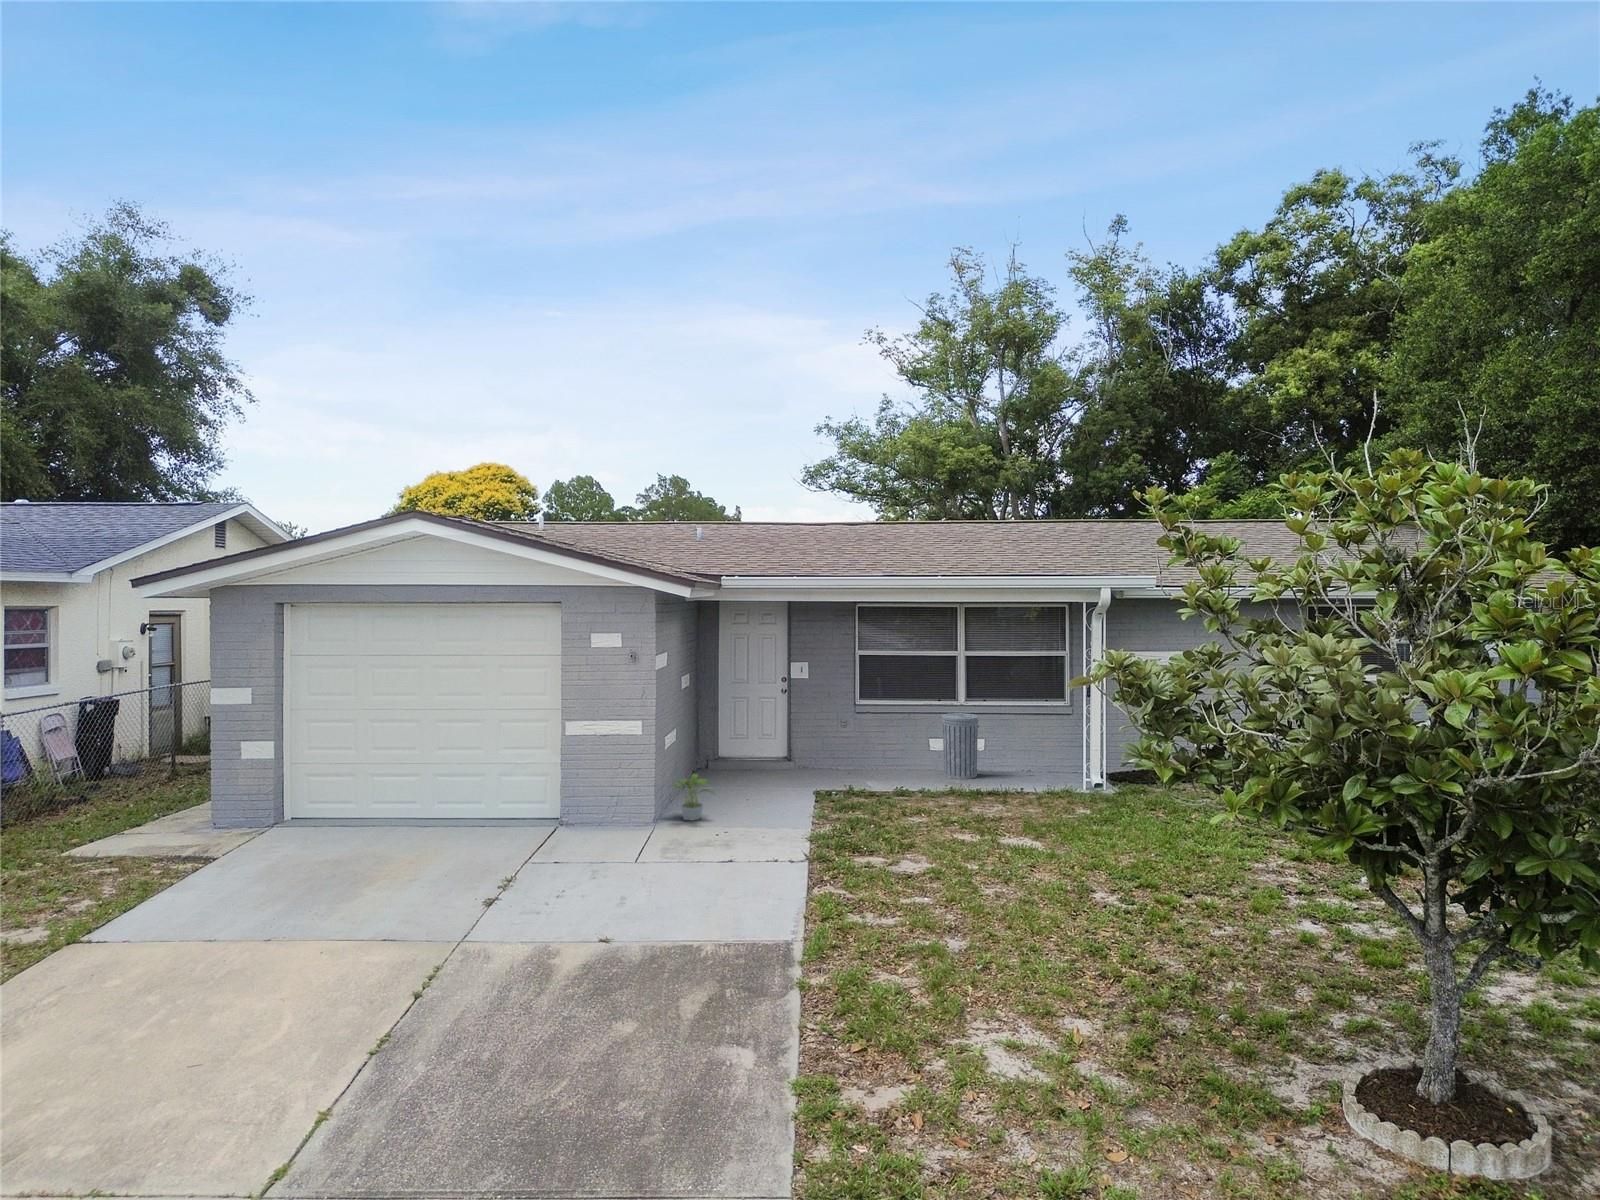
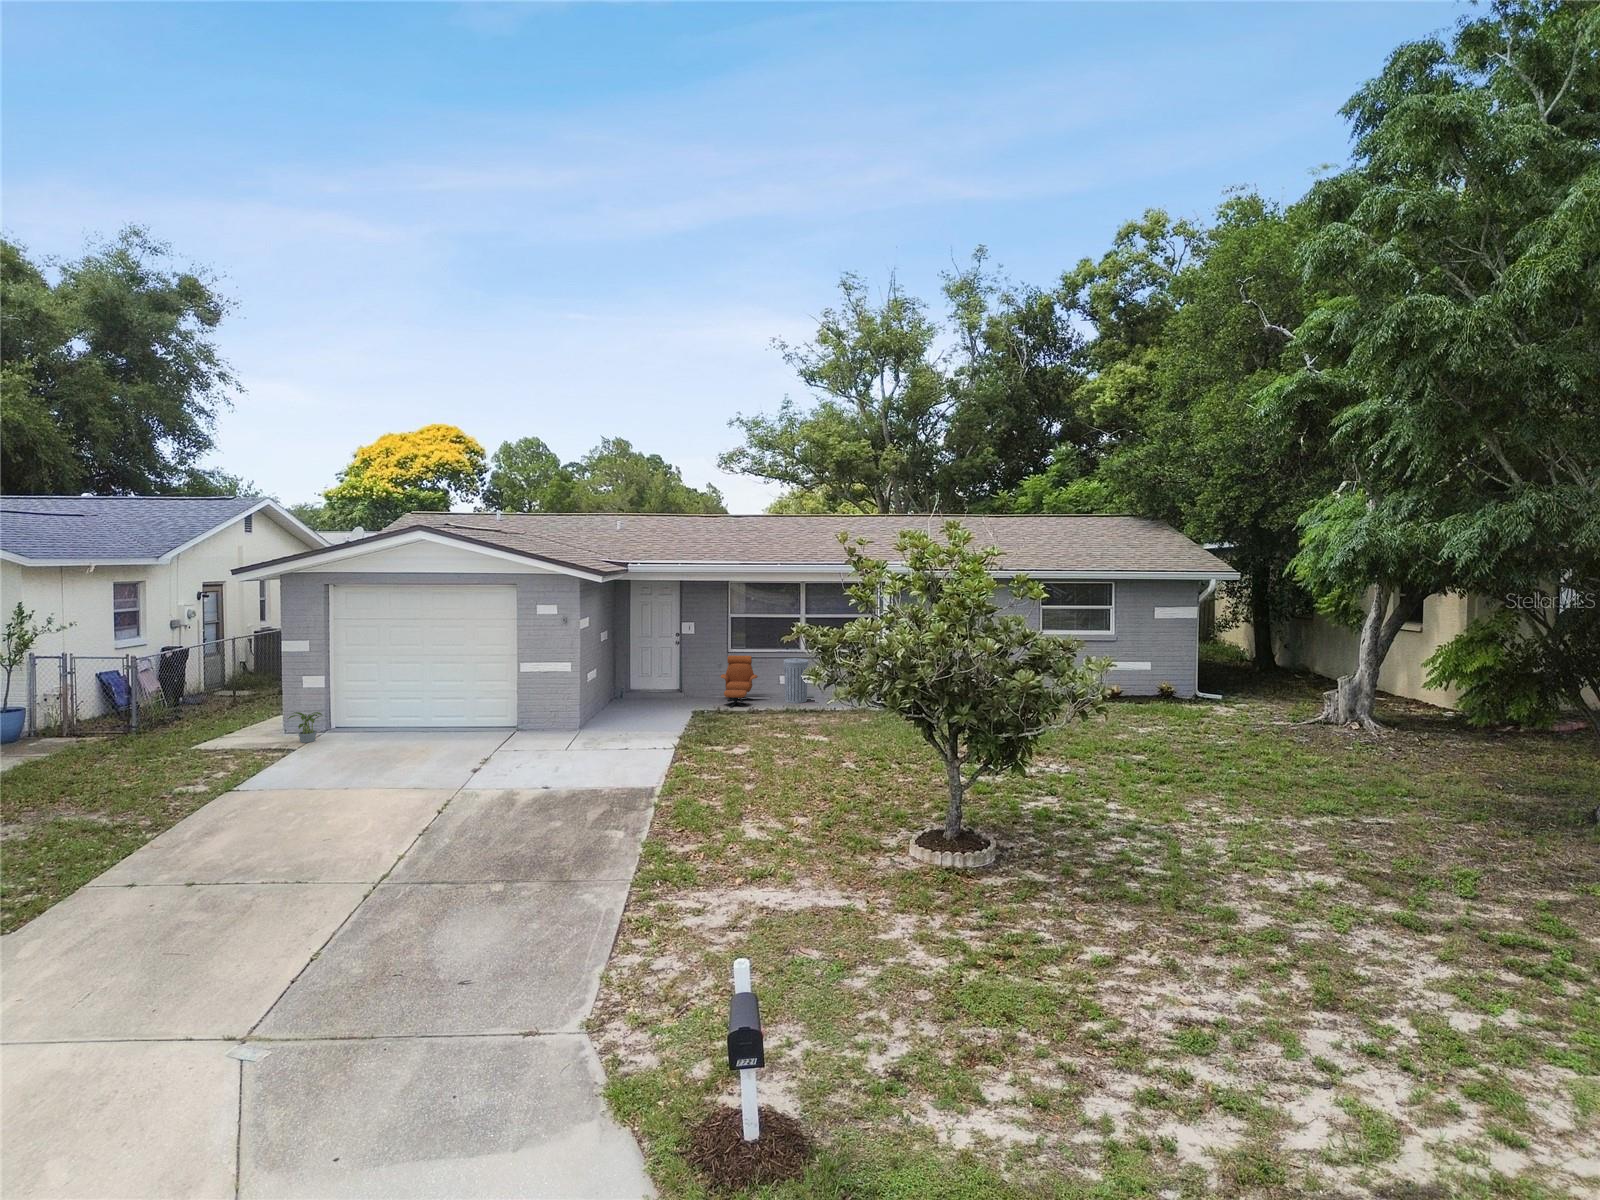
lounge chair: none [849,709,903,787] -> present [721,656,758,708]
potted plant: present [672,774,714,820] -> present [288,712,322,743]

